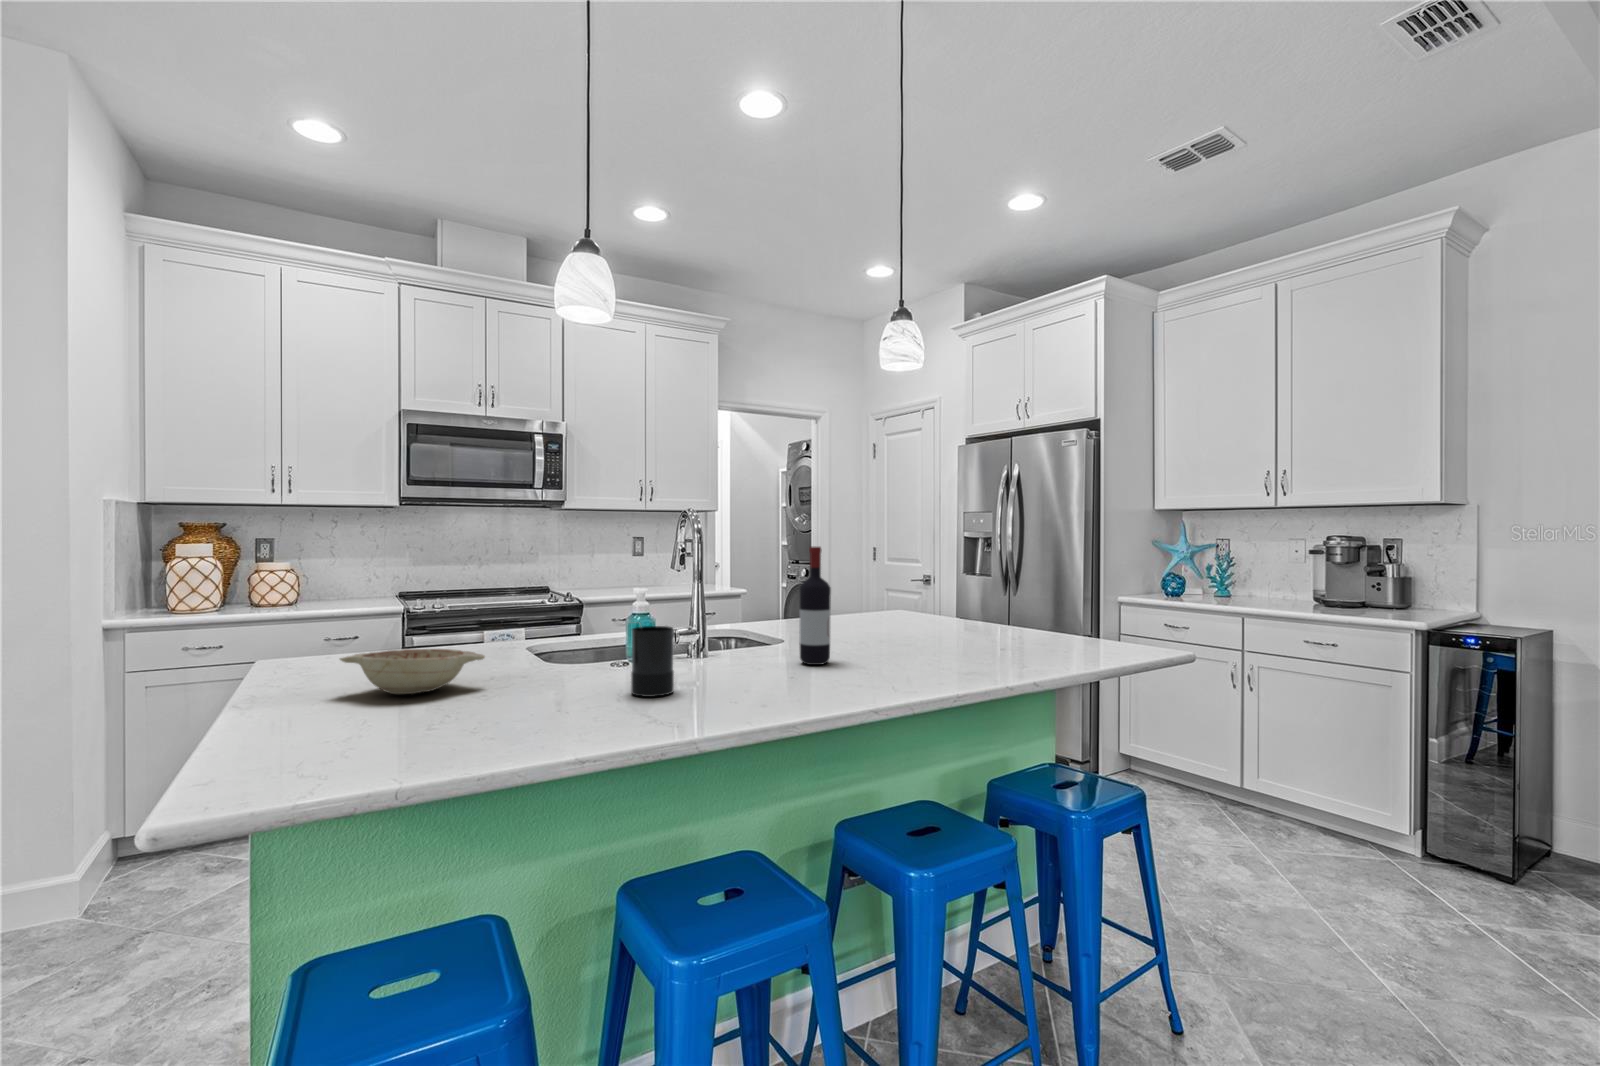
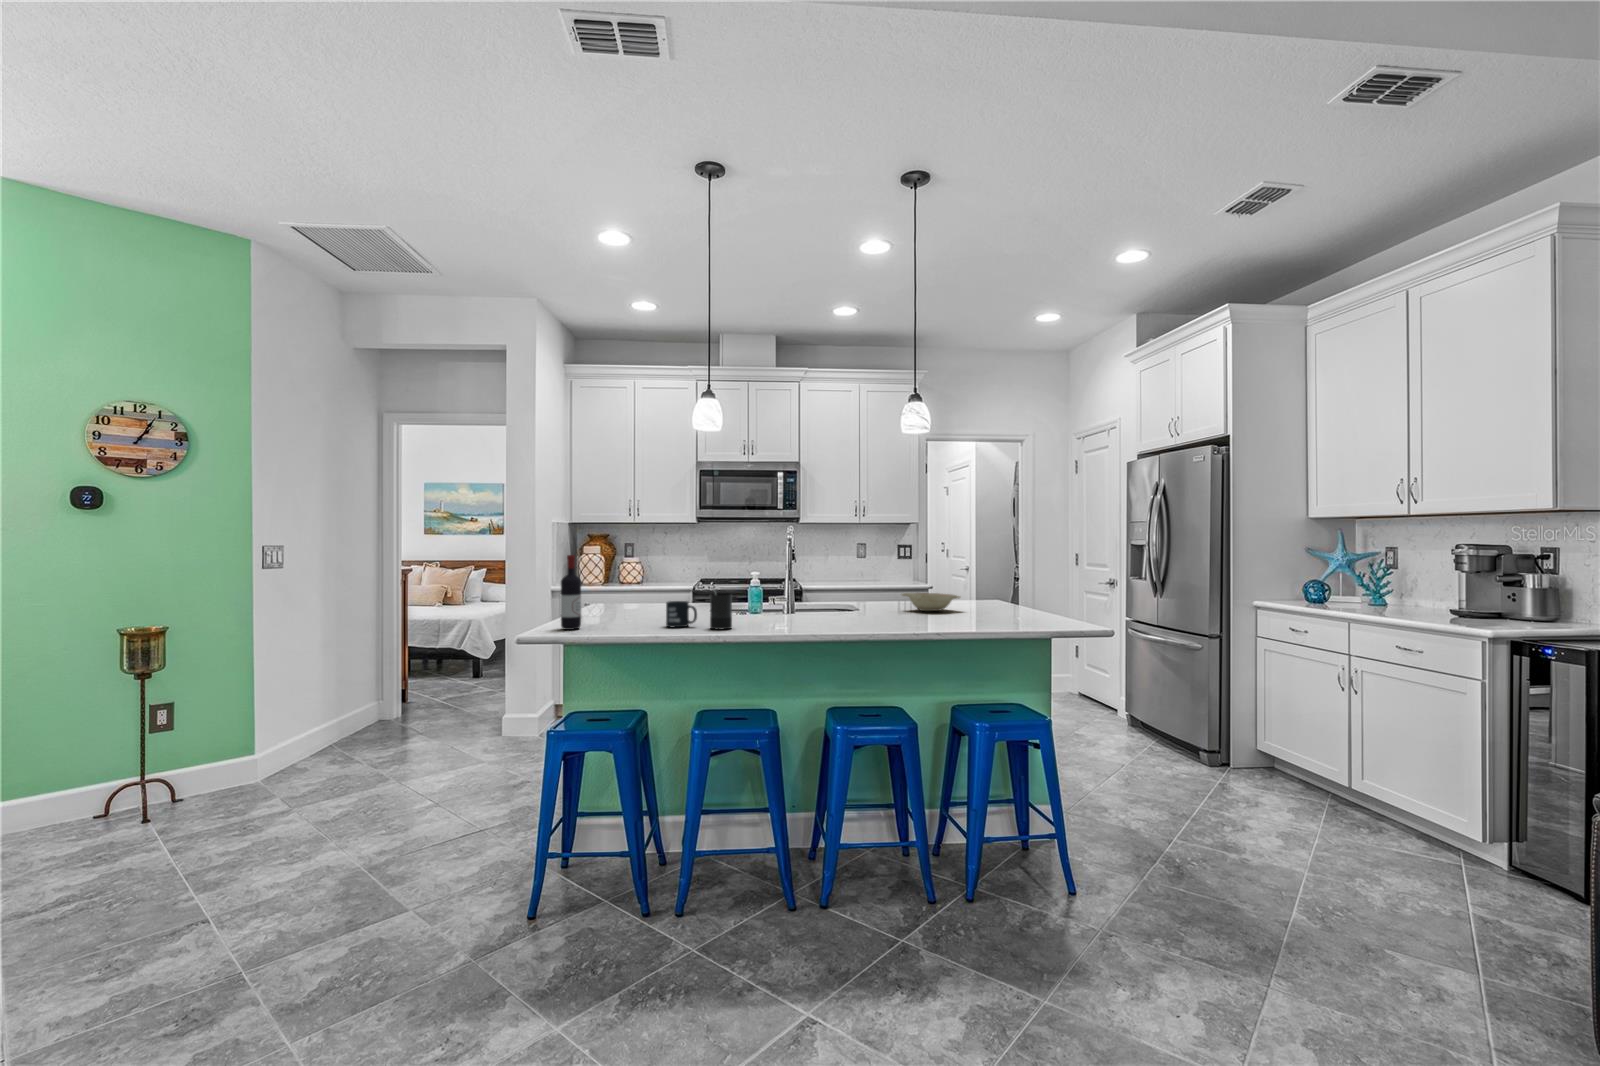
wine bottle: present [799,547,831,665] -> present [561,555,581,630]
mug: none [533,645,600,700] -> present [666,601,697,627]
decorative bowl: present [340,649,485,694] -> present [902,593,960,611]

